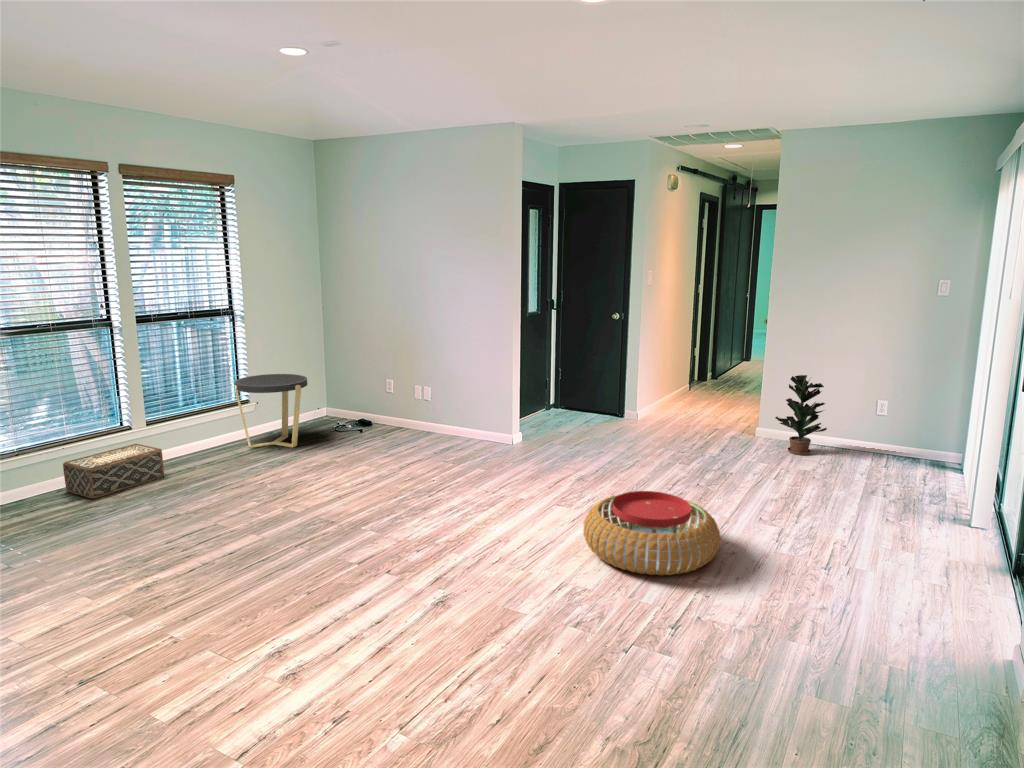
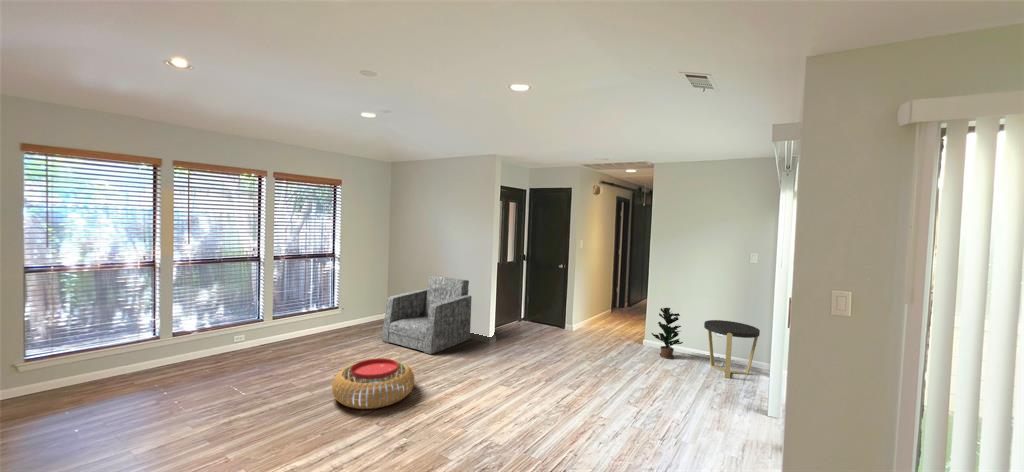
armchair: none [333,340,477,469] -> present [382,276,472,354]
side table: present [235,374,307,448] -> present [704,320,760,378]
woven basket: present [63,444,164,499] -> none [216,330,277,363]
pouf: present [583,491,720,576] -> present [332,358,415,409]

